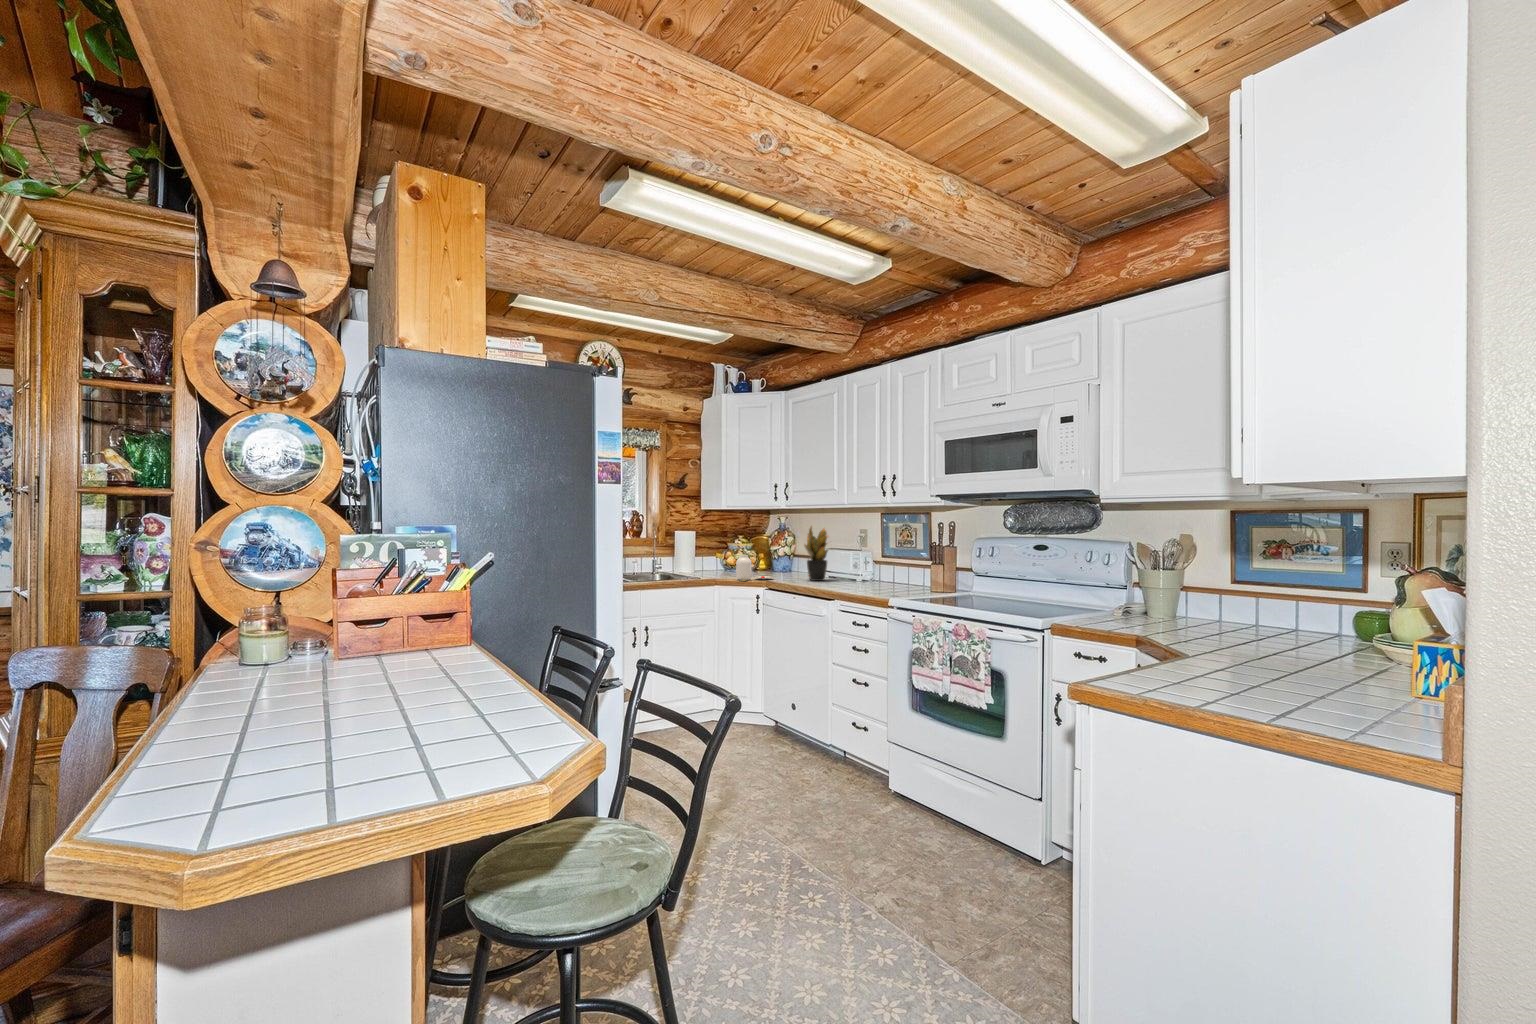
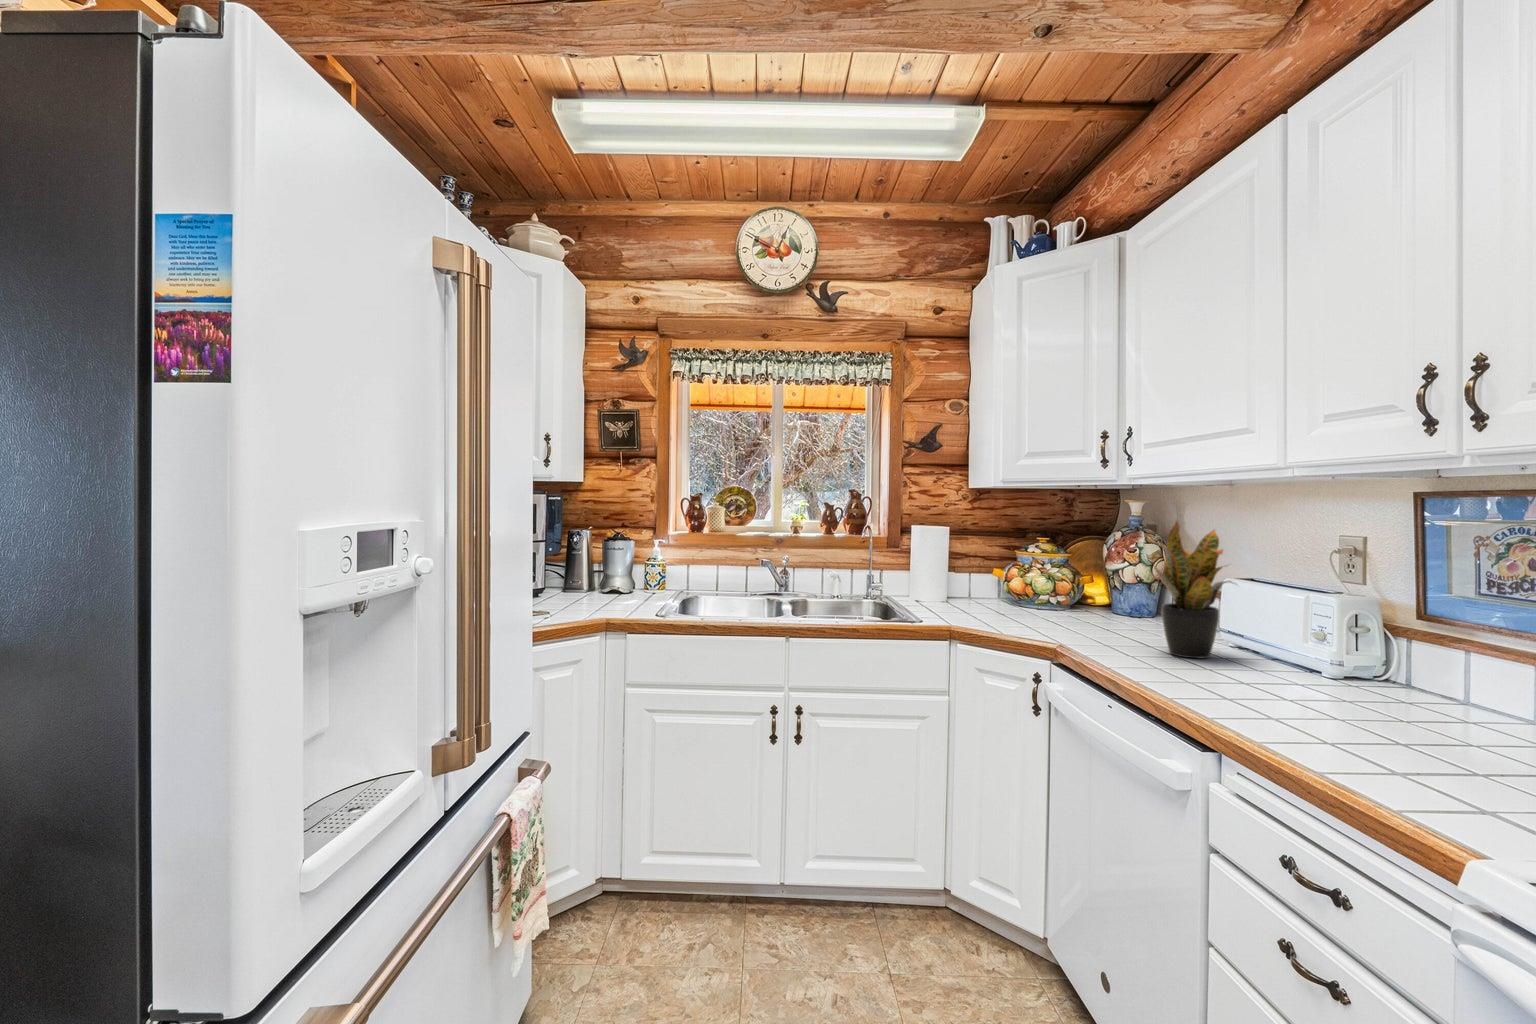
jar: present [736,555,774,581] -> none [995,581,1086,639]

